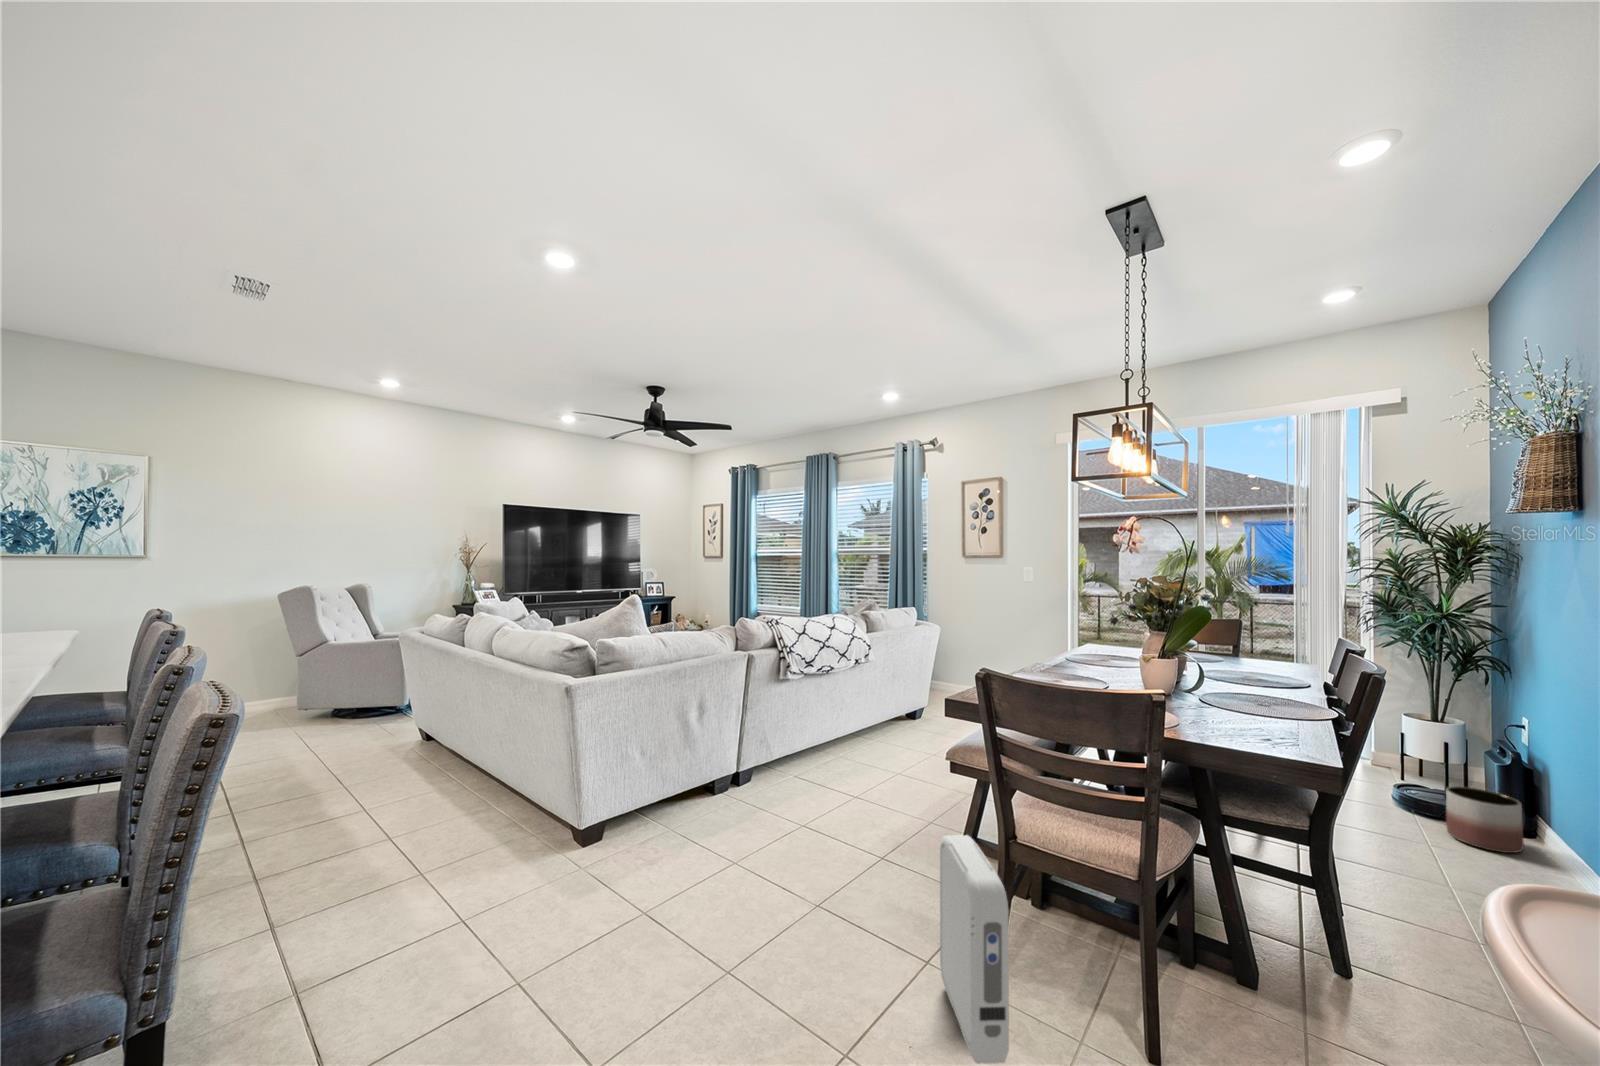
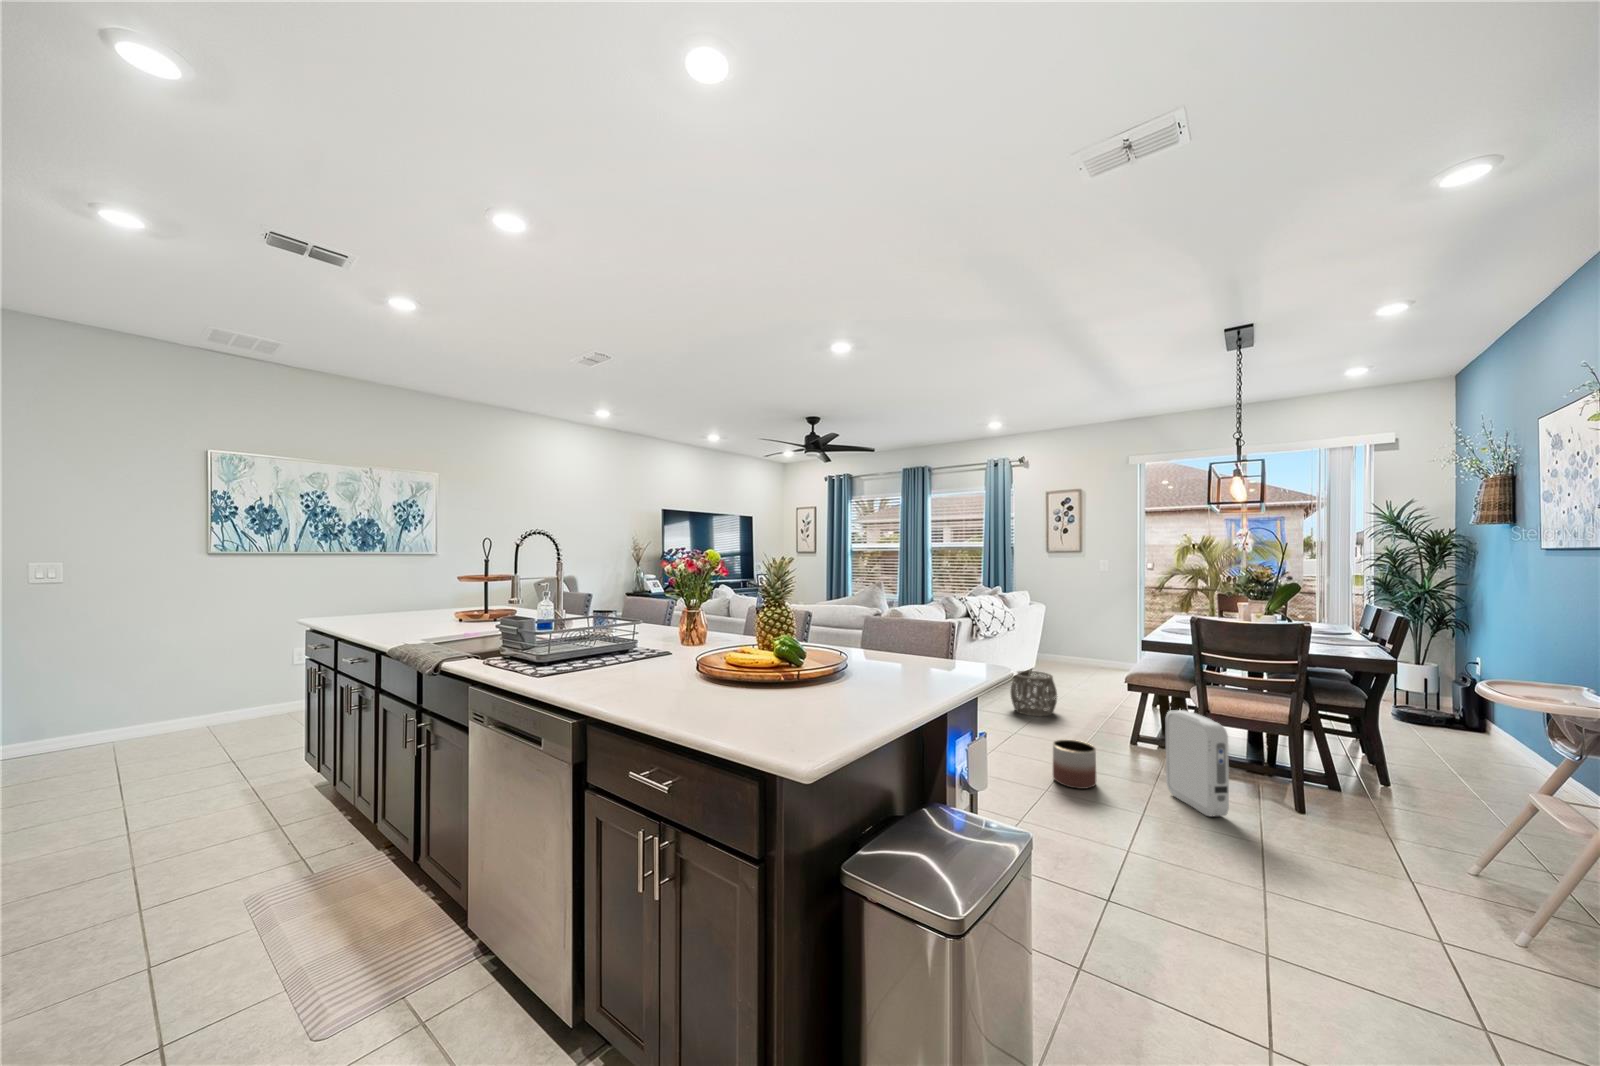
woven basket: none [836,723,899,793] -> present [1011,671,1057,717]
planter: present [1446,786,1524,853] -> present [1053,740,1096,789]

